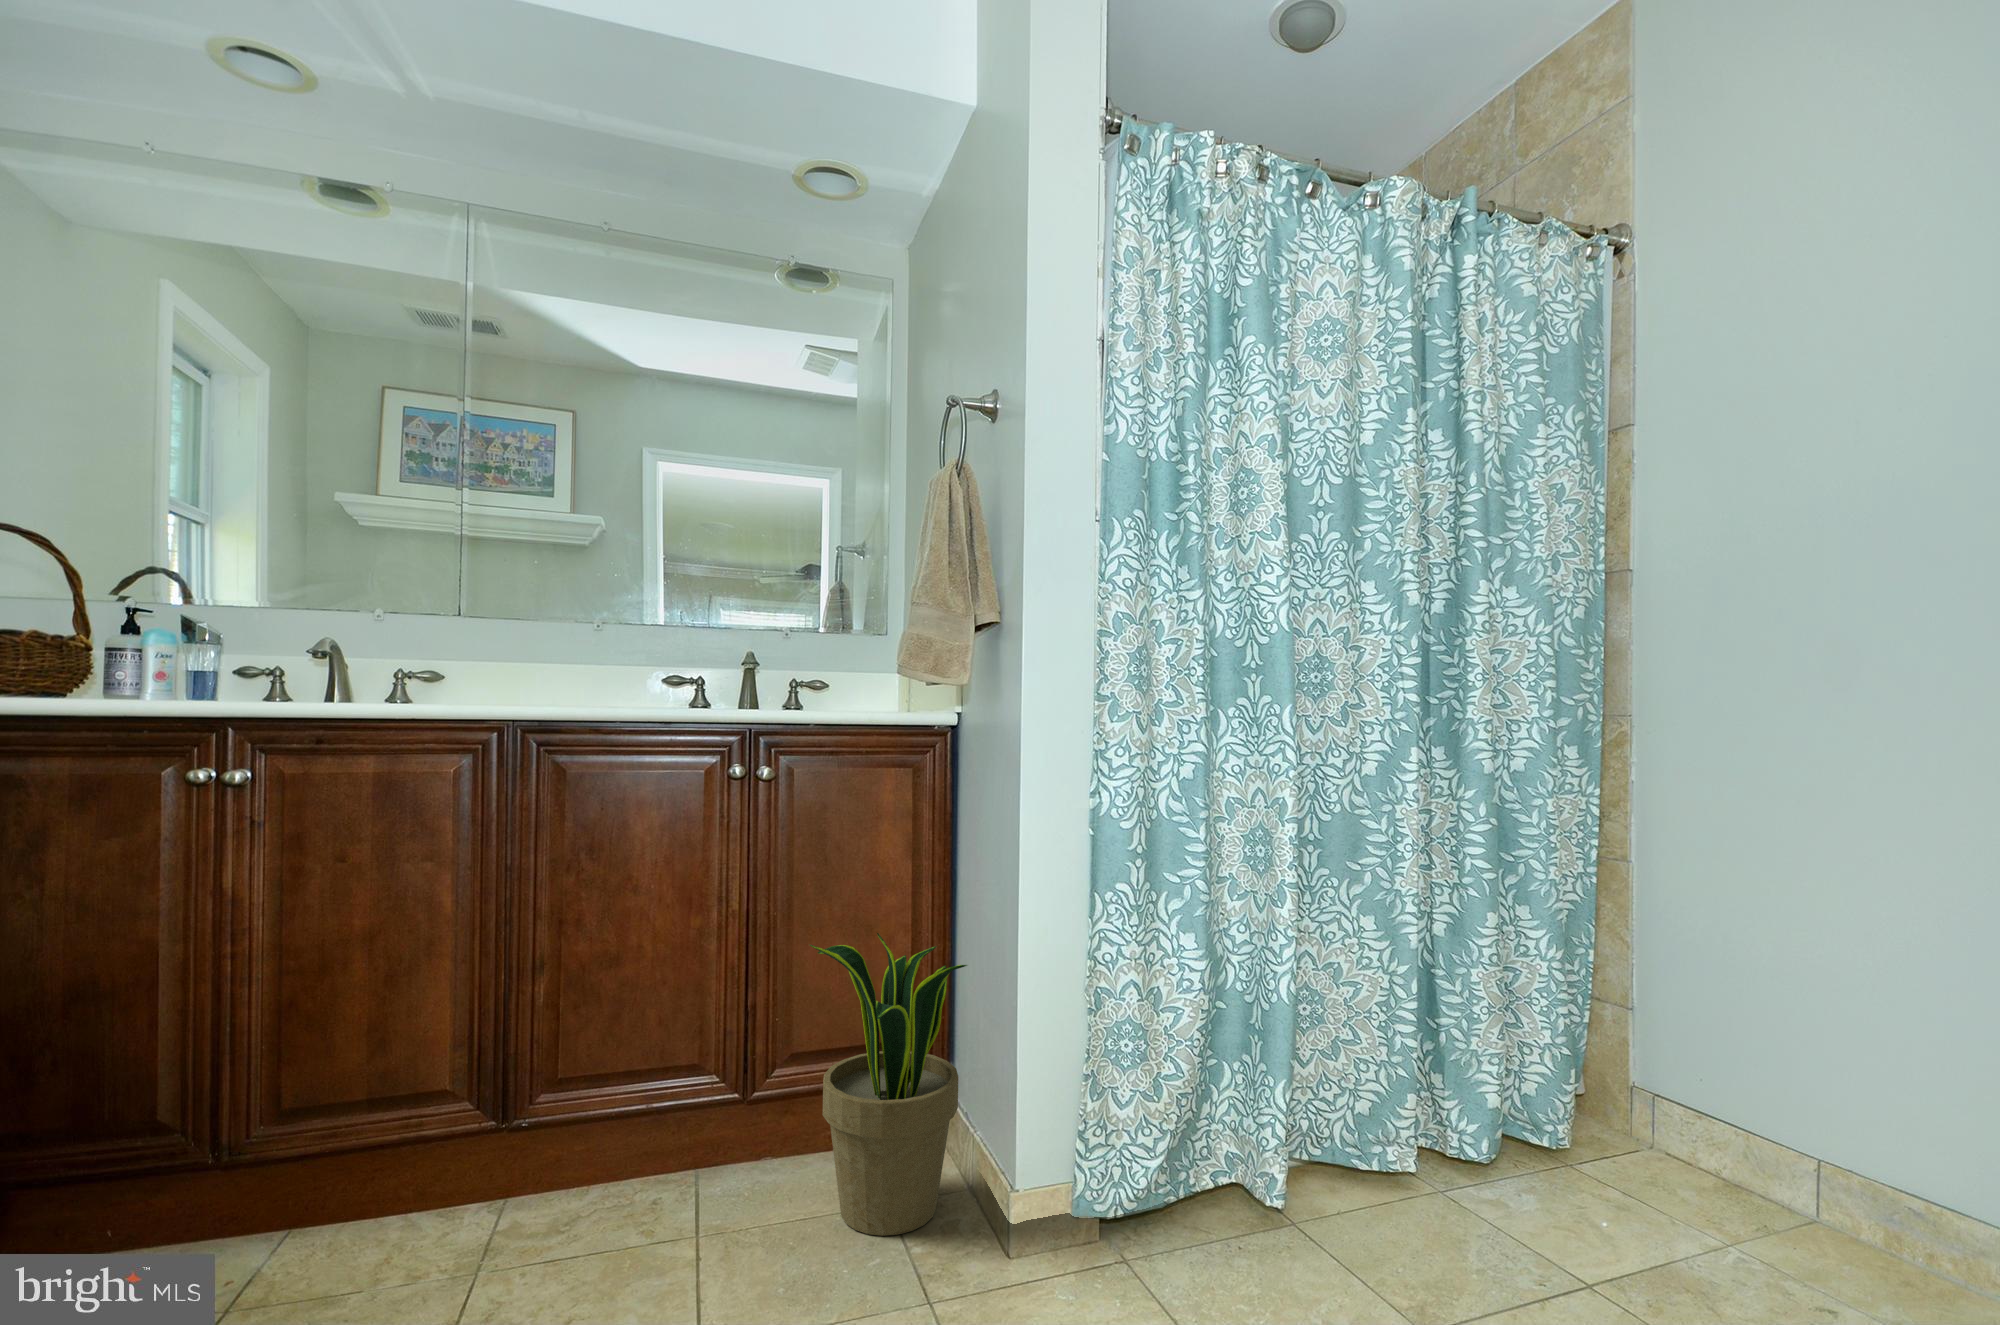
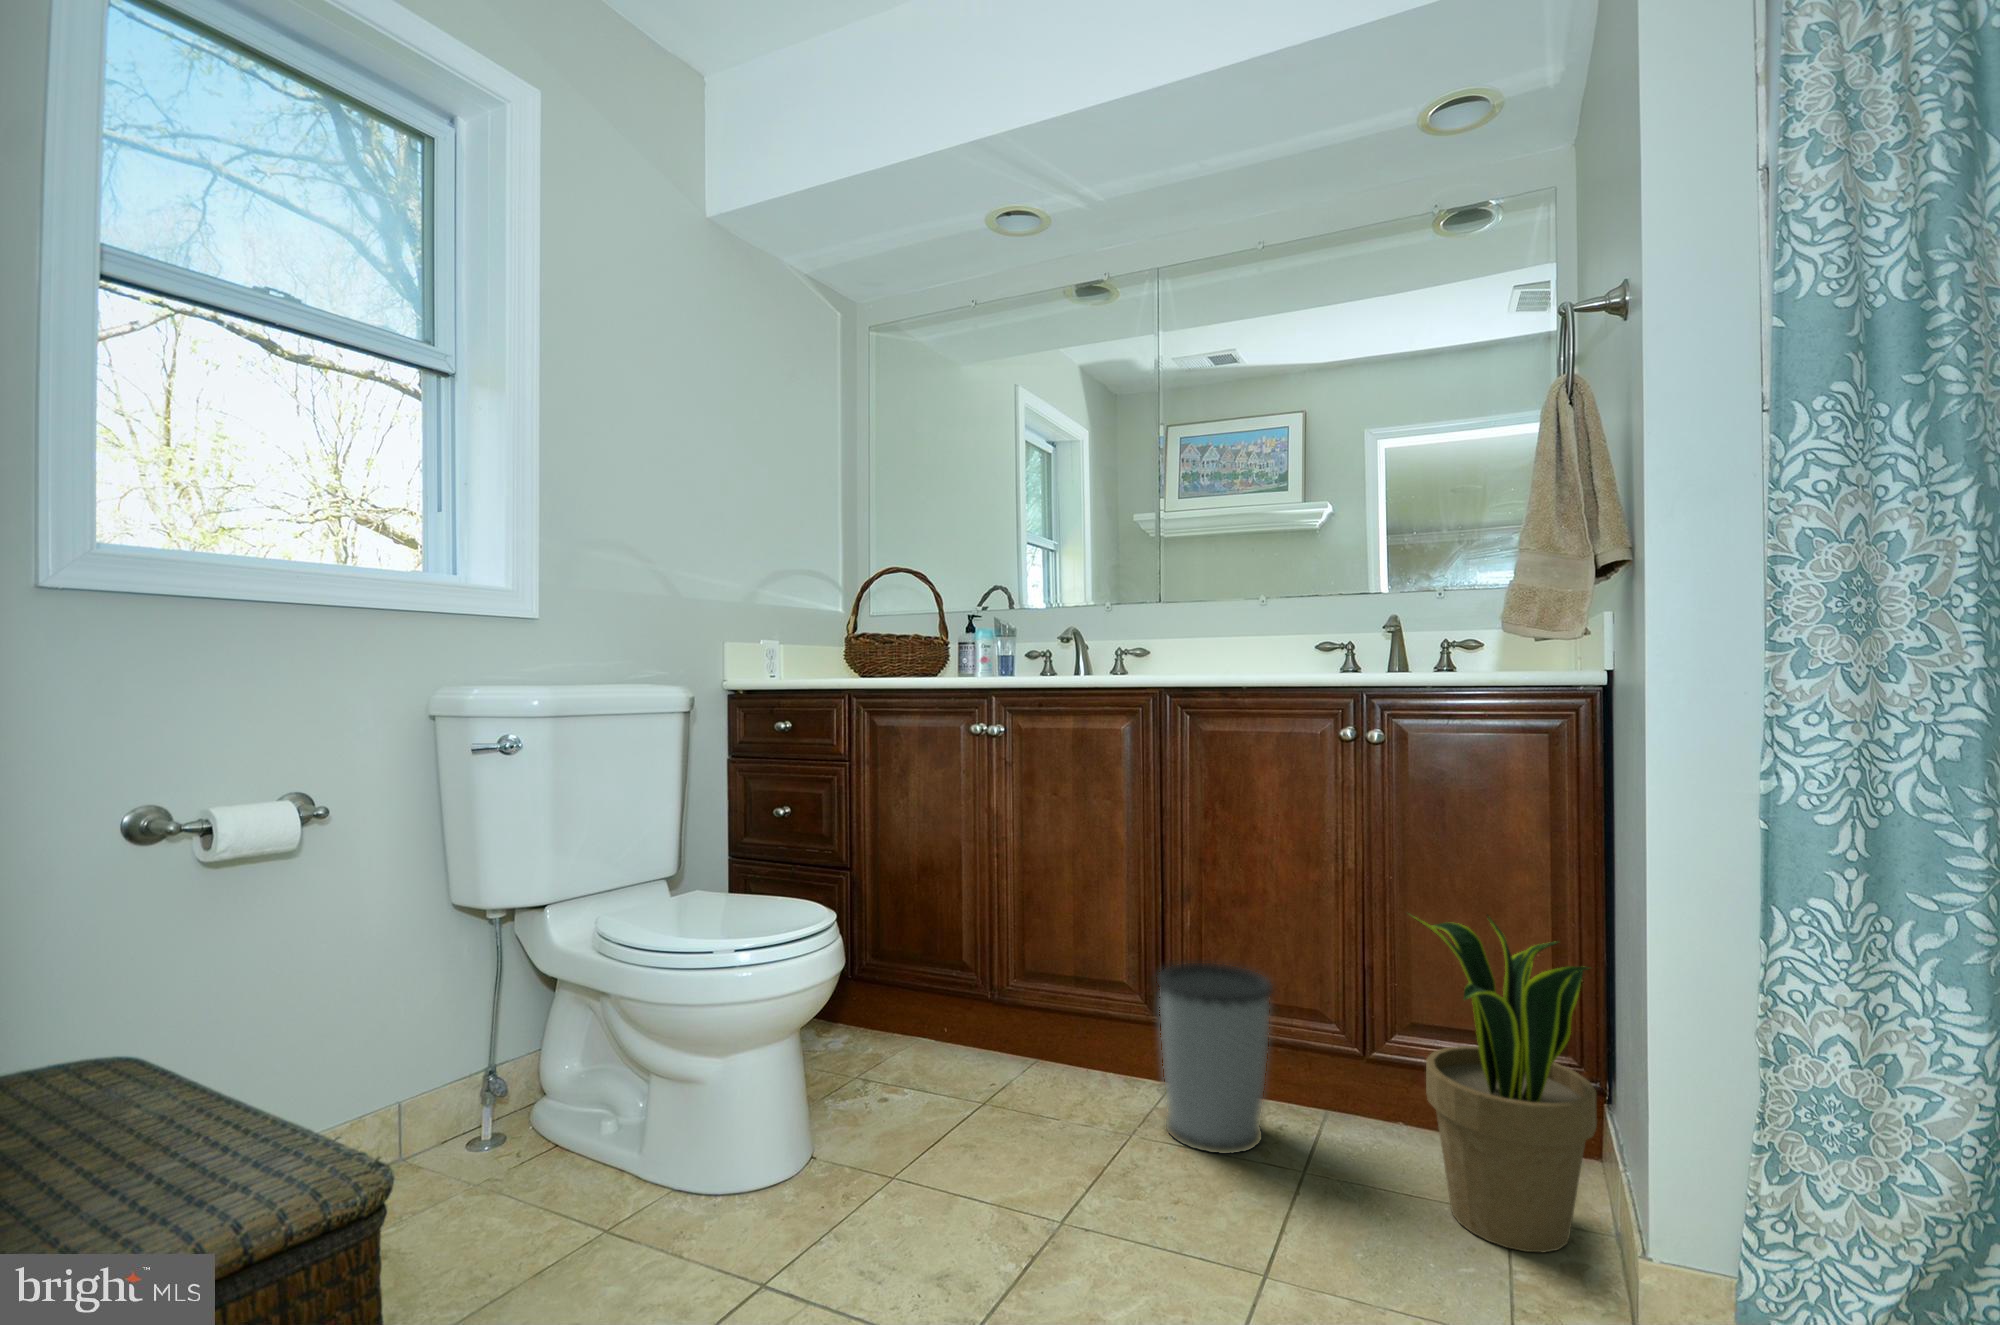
wastebasket: none [517,1039,661,1271] -> present [1158,963,1272,1154]

